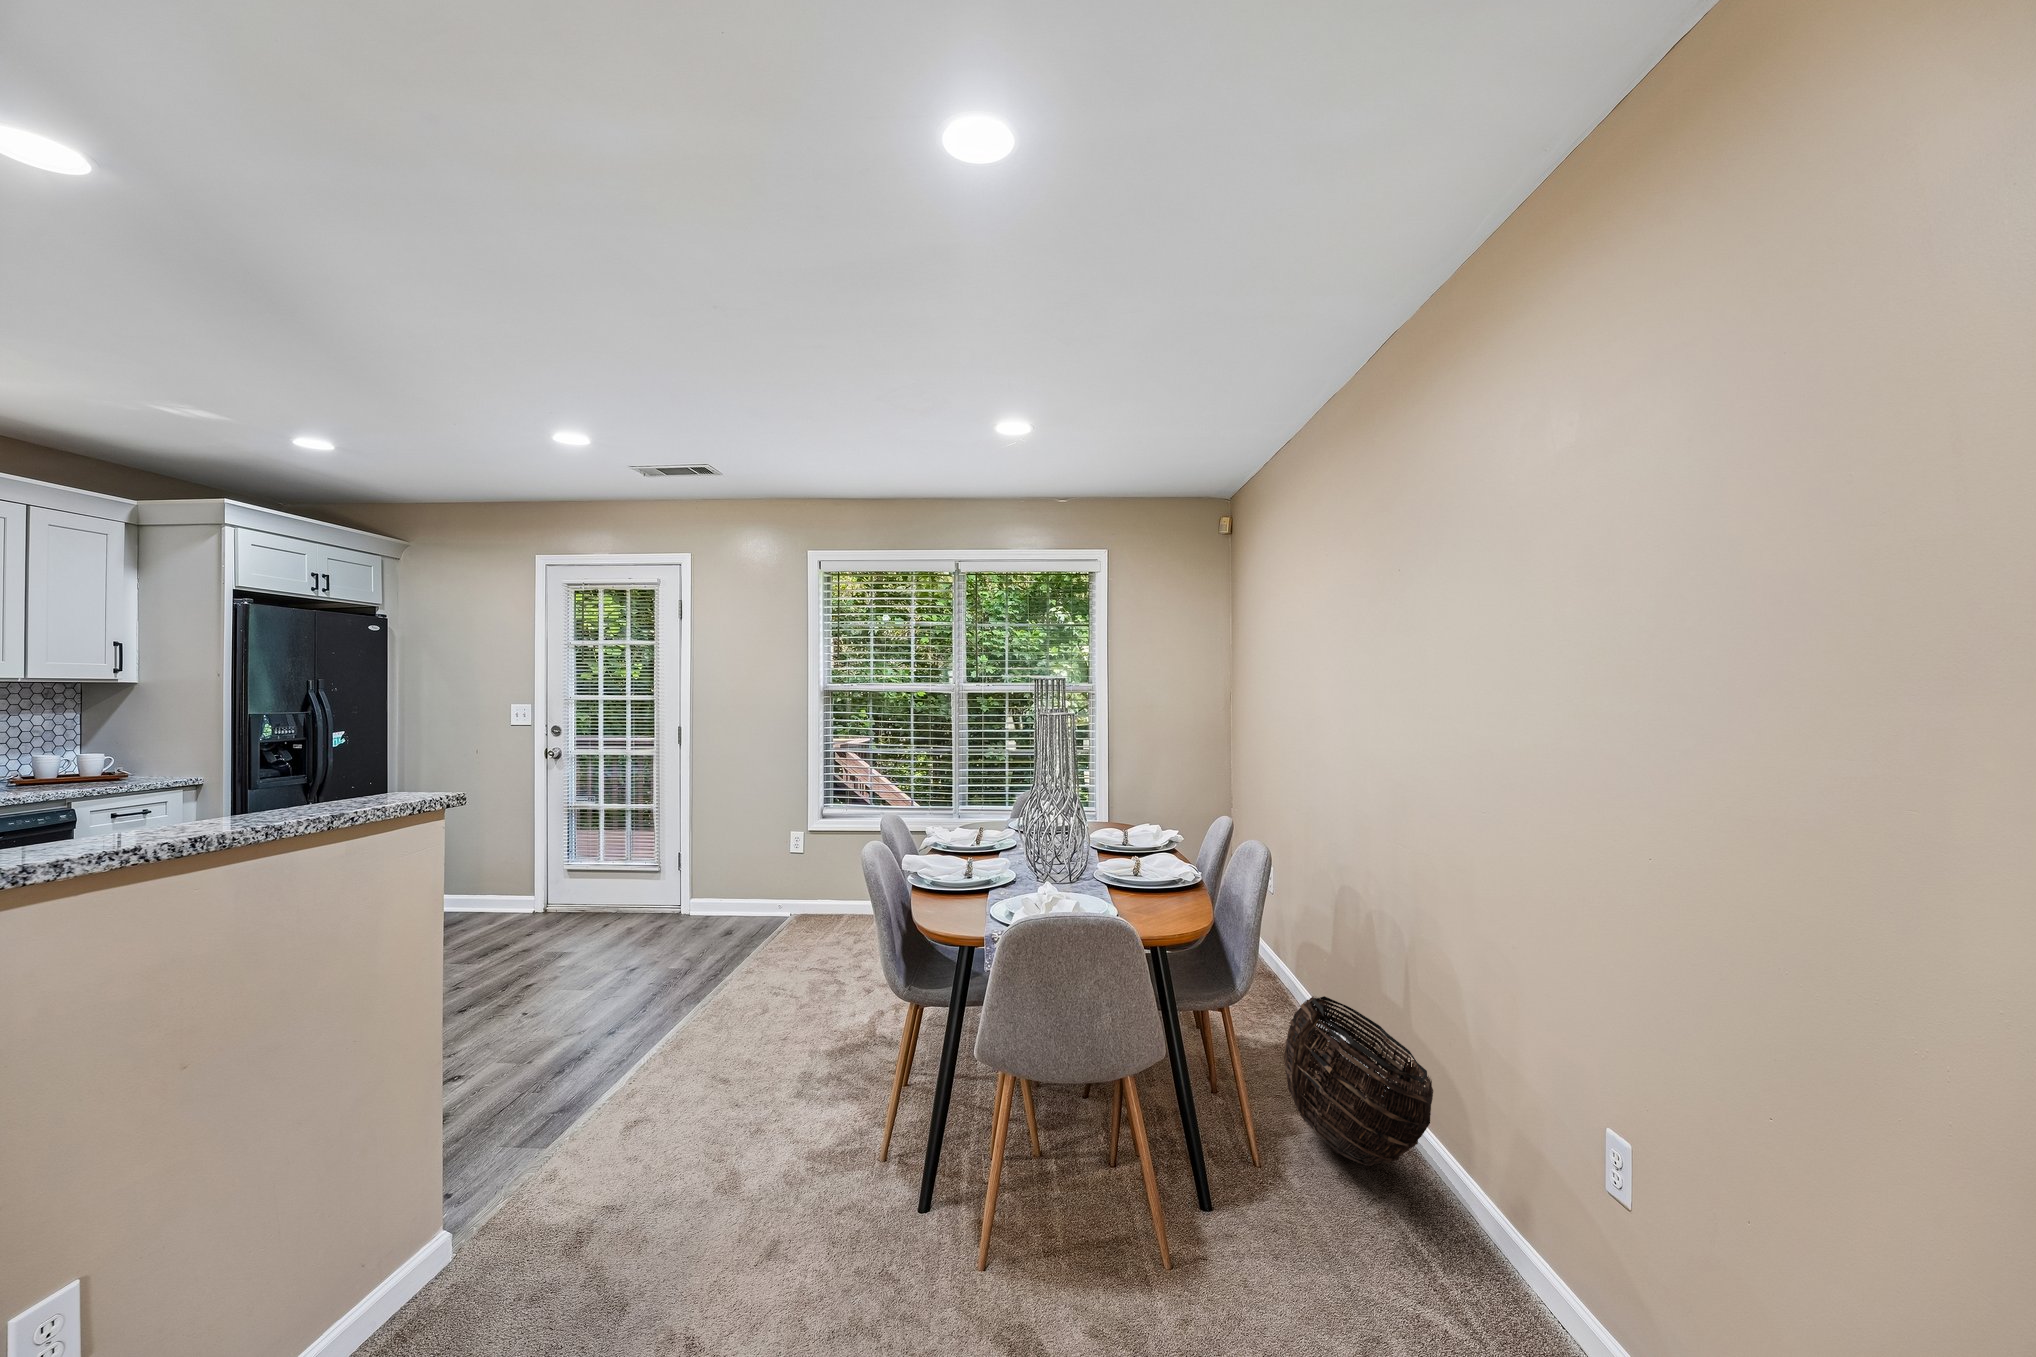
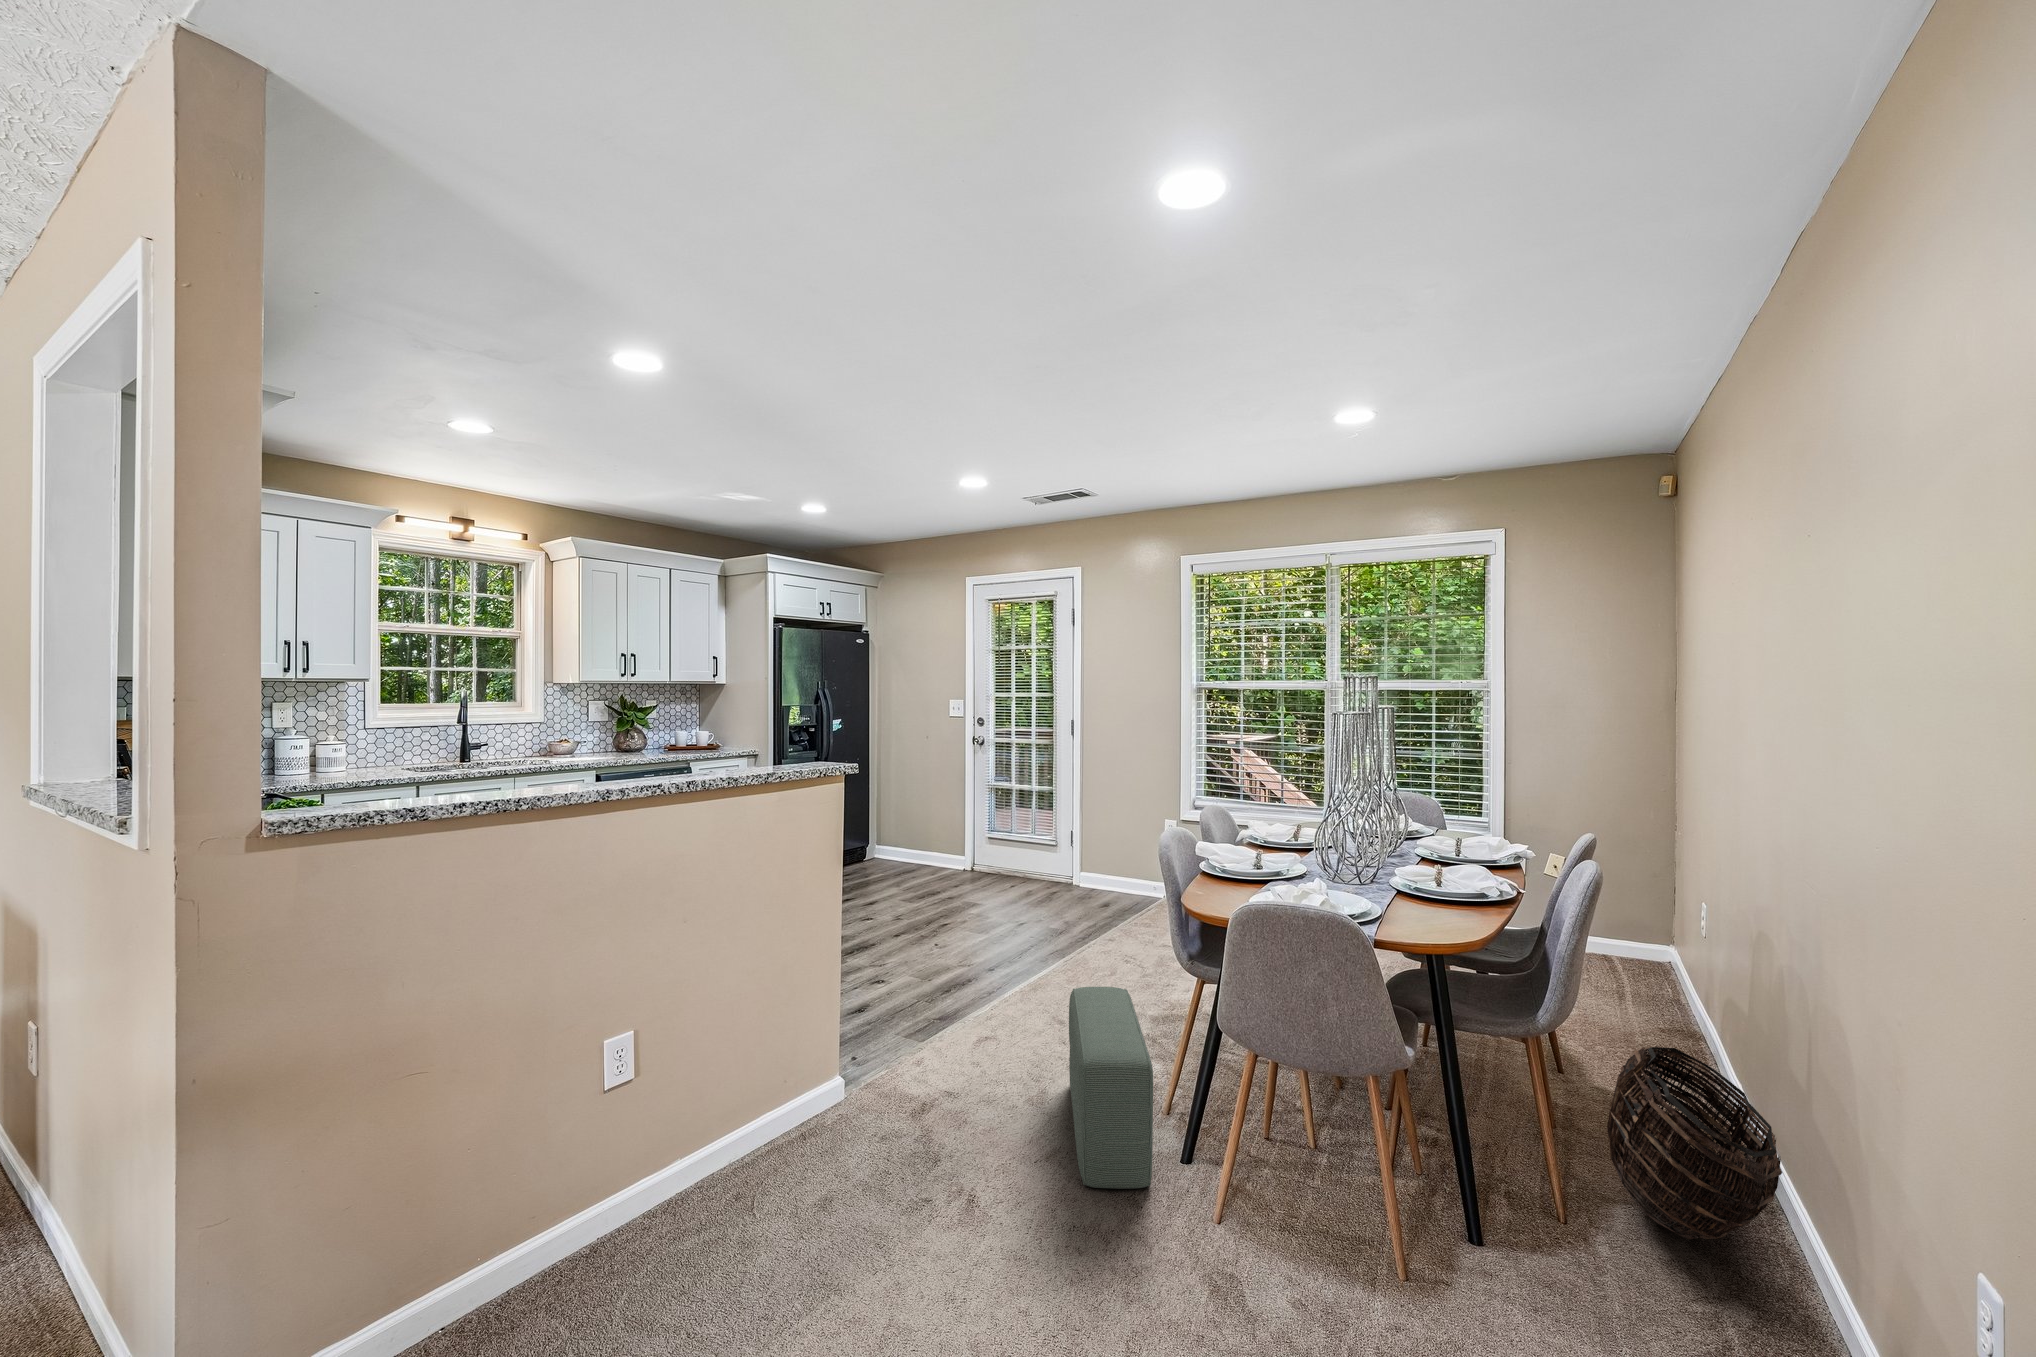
pouf: none [762,1032,903,1286] -> present [1069,986,1153,1189]

